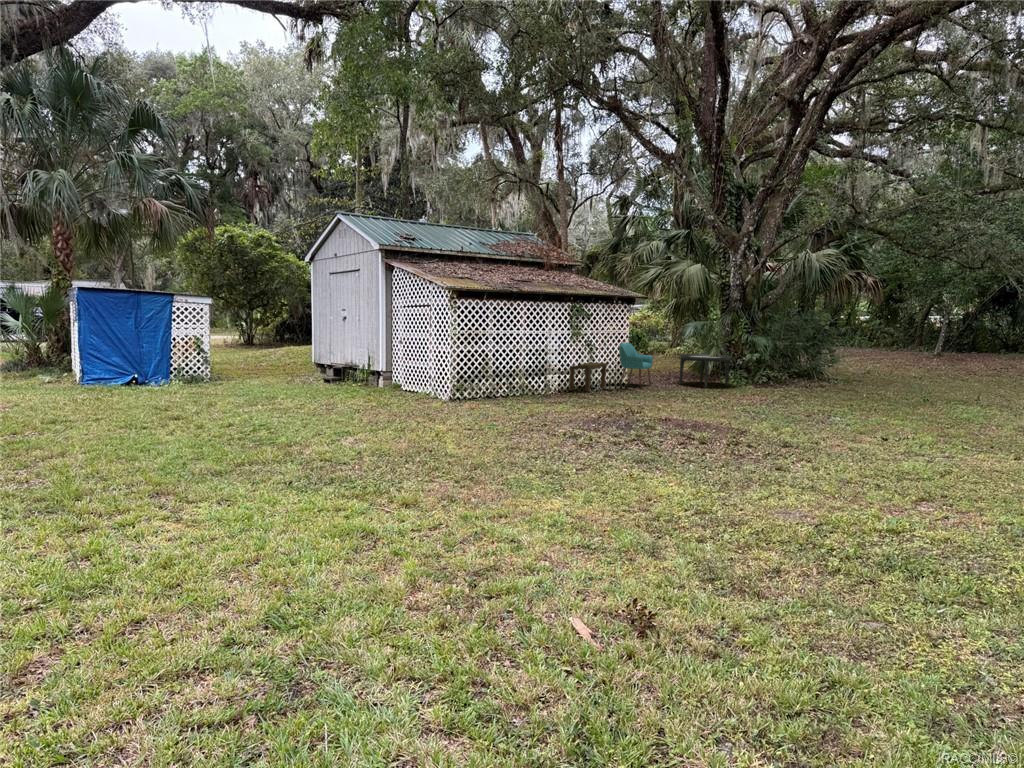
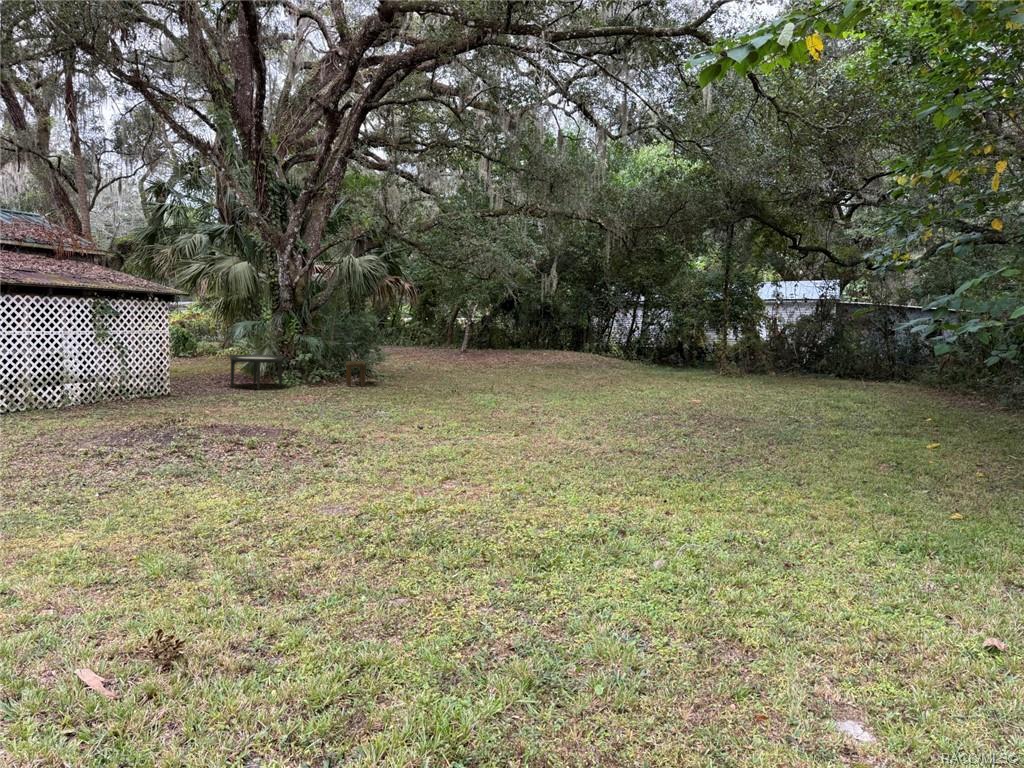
chair: present [619,343,653,388] -> none [158,345,199,393]
bench: present [569,362,607,392] -> present [346,361,366,386]

